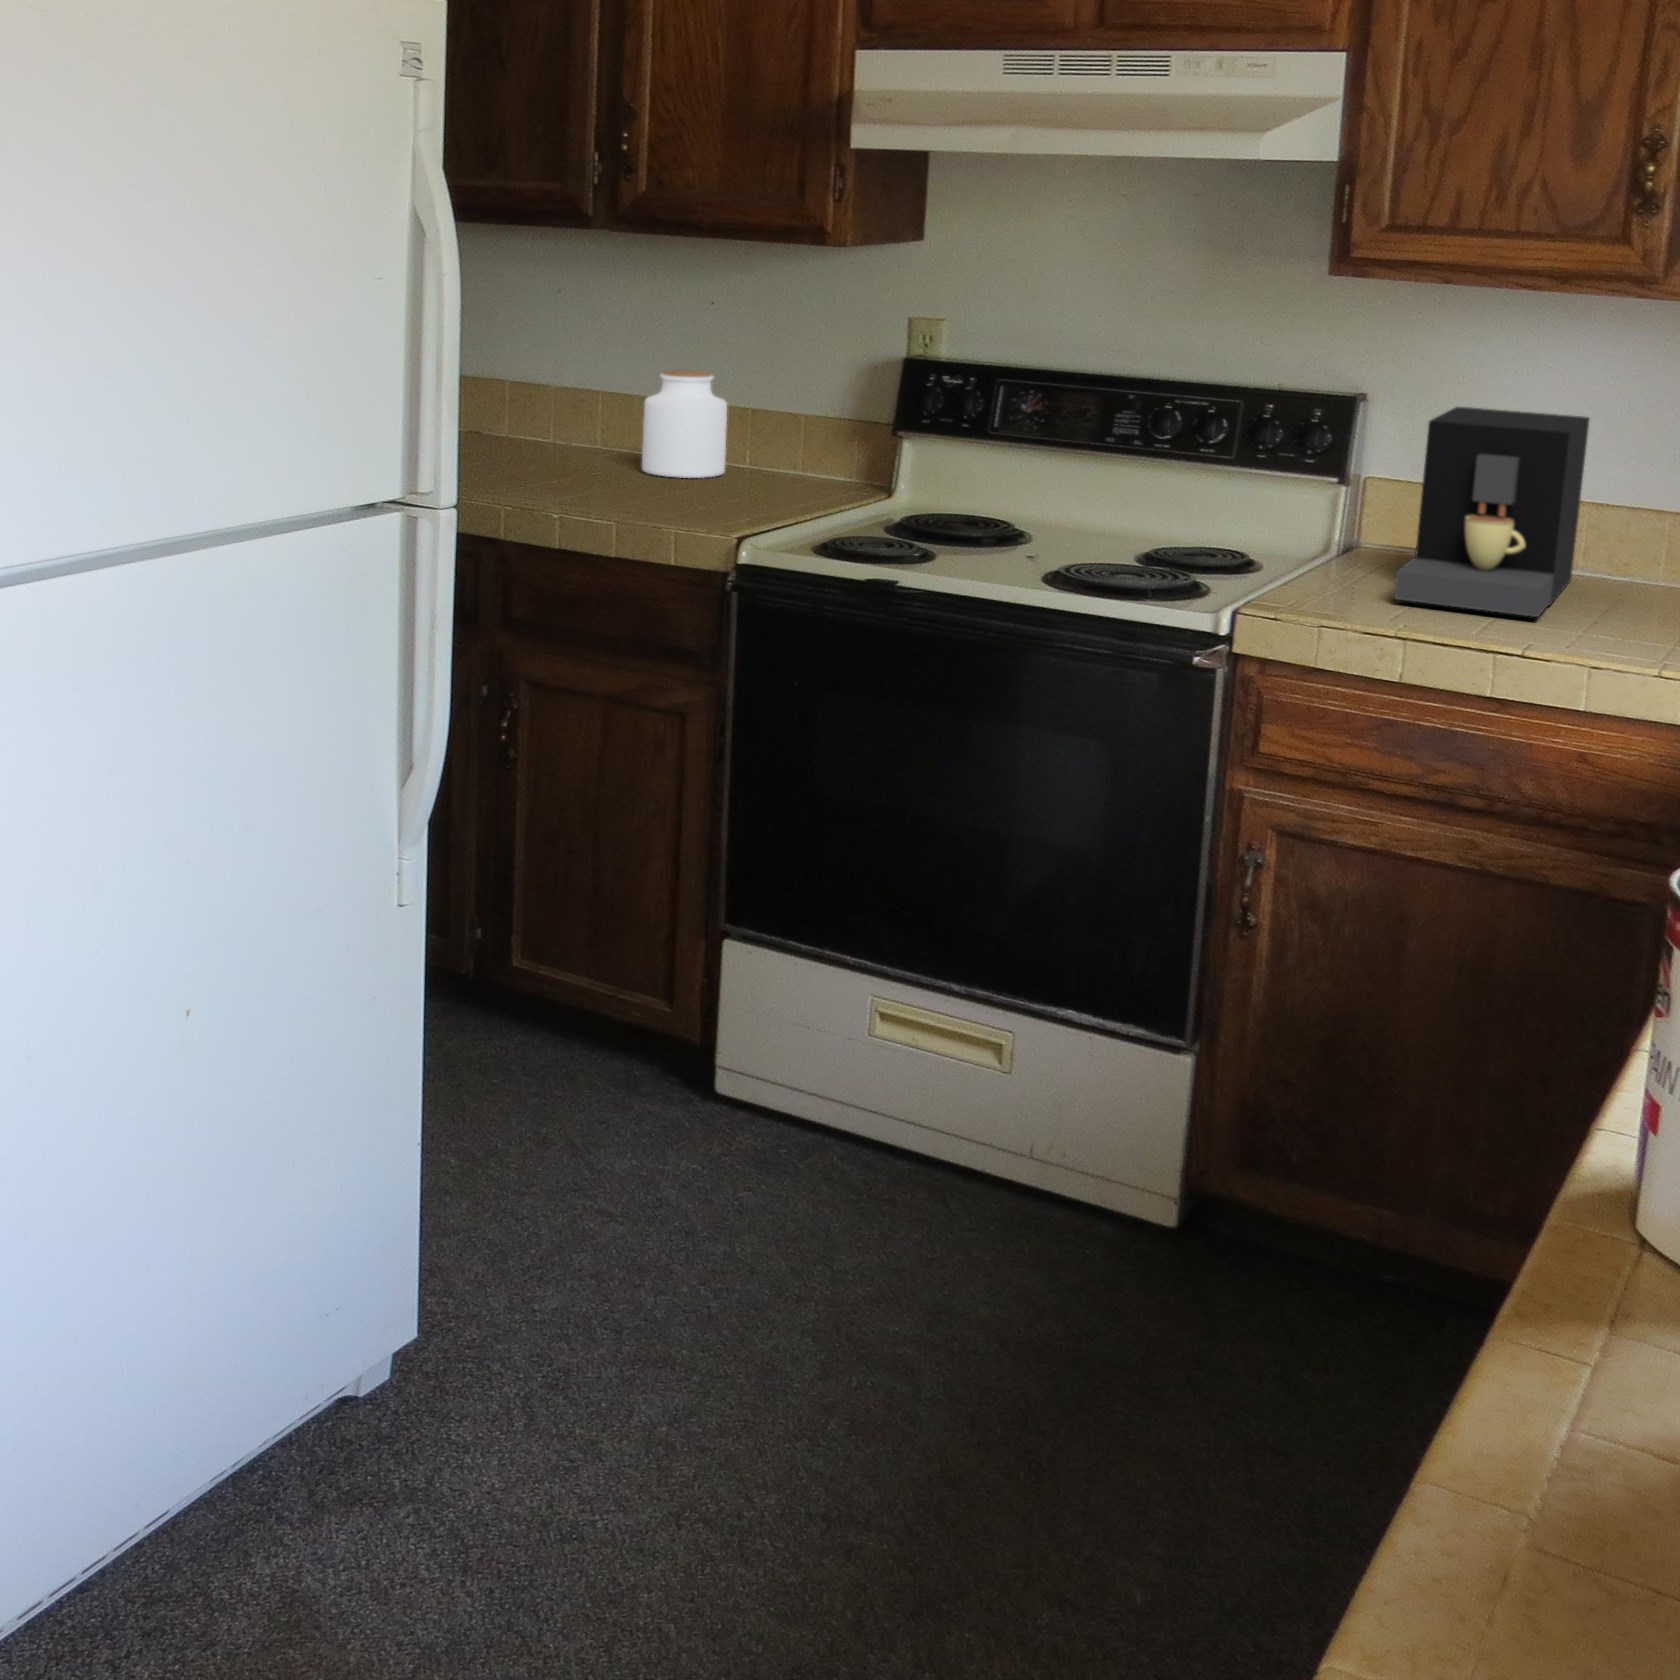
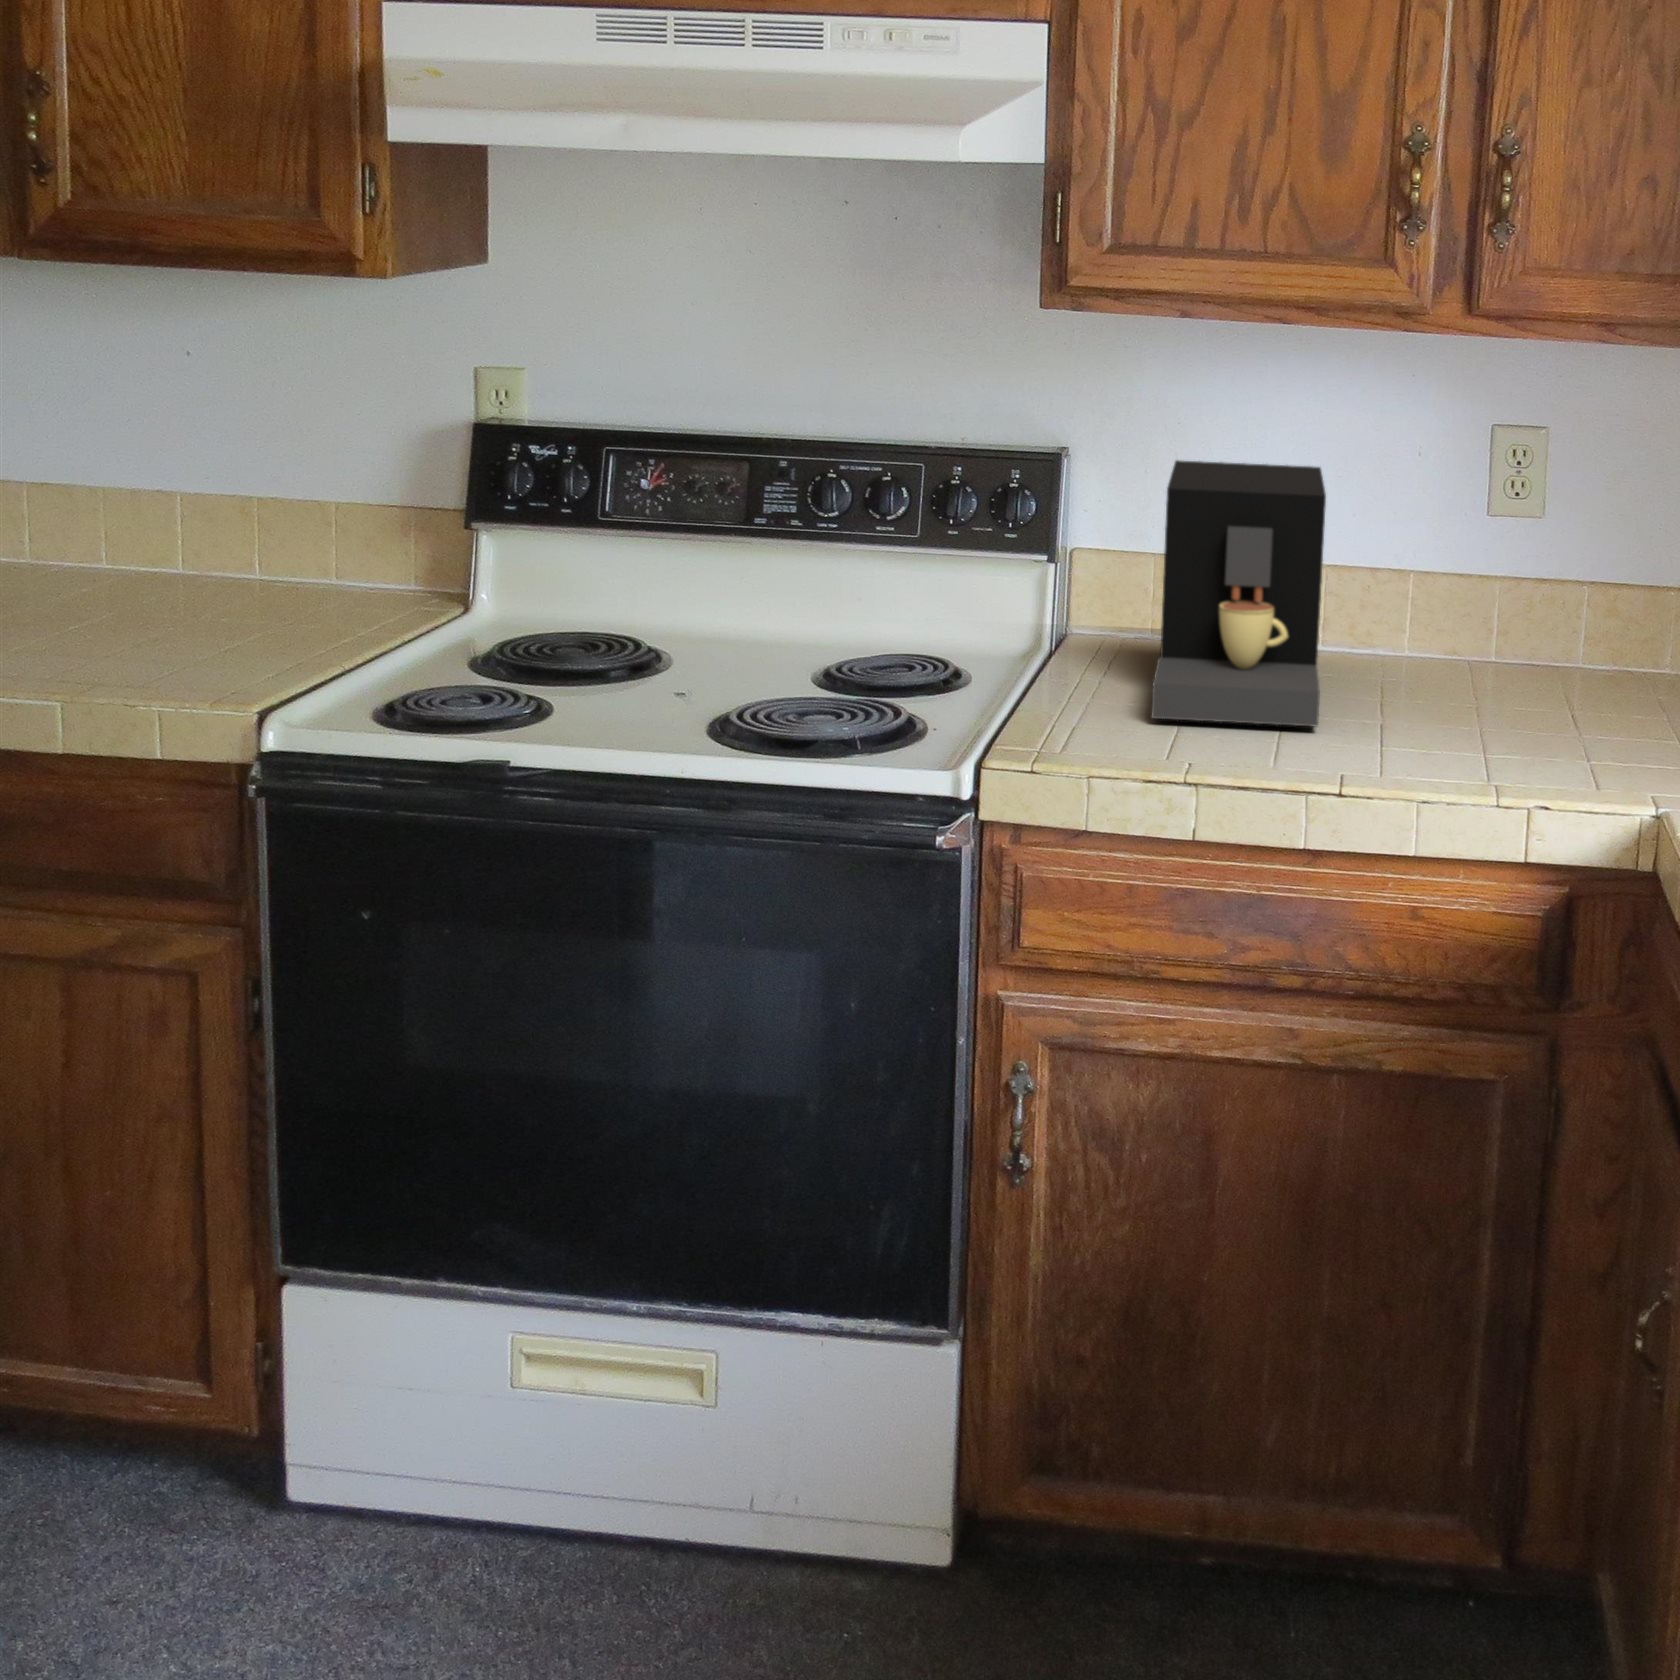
jar: present [642,370,727,478] -> none [88,447,222,605]

